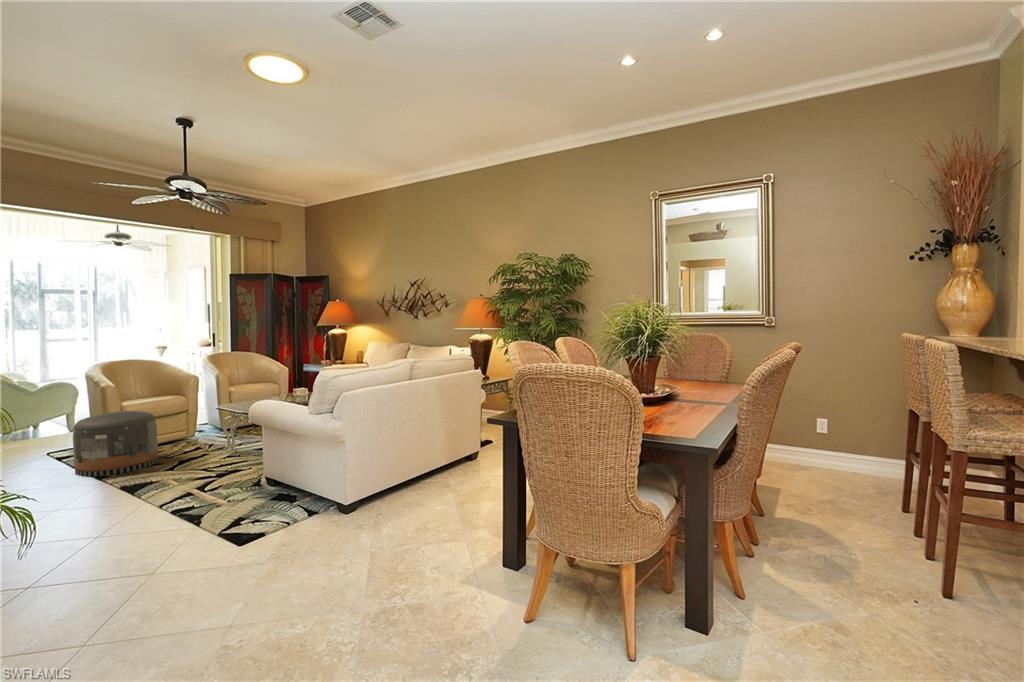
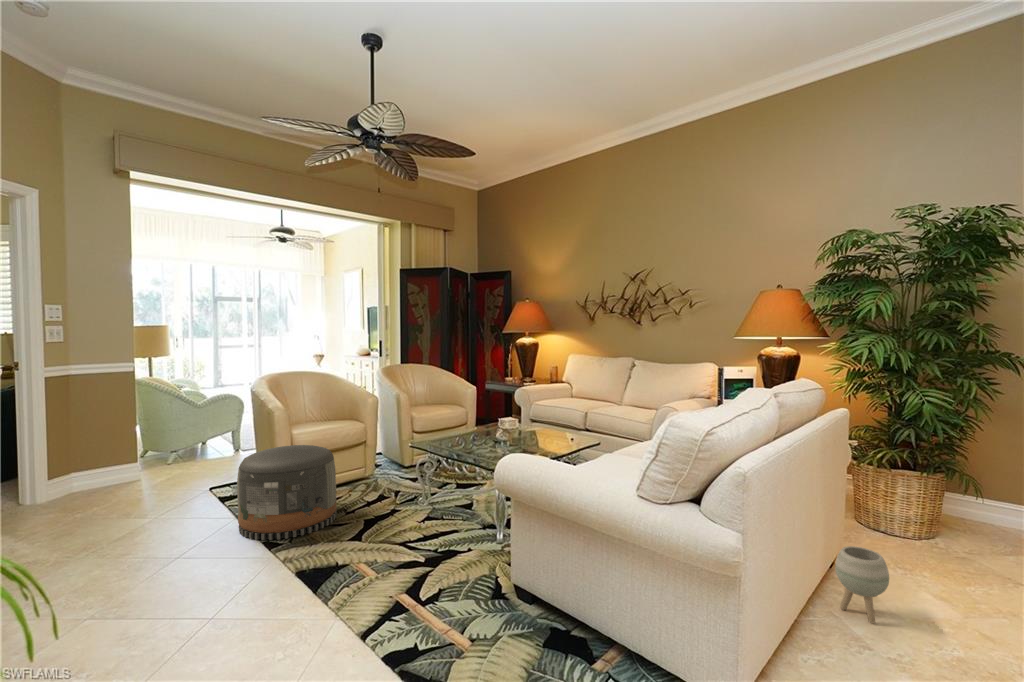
planter: none [449,443,472,479] -> present [835,546,889,623]

